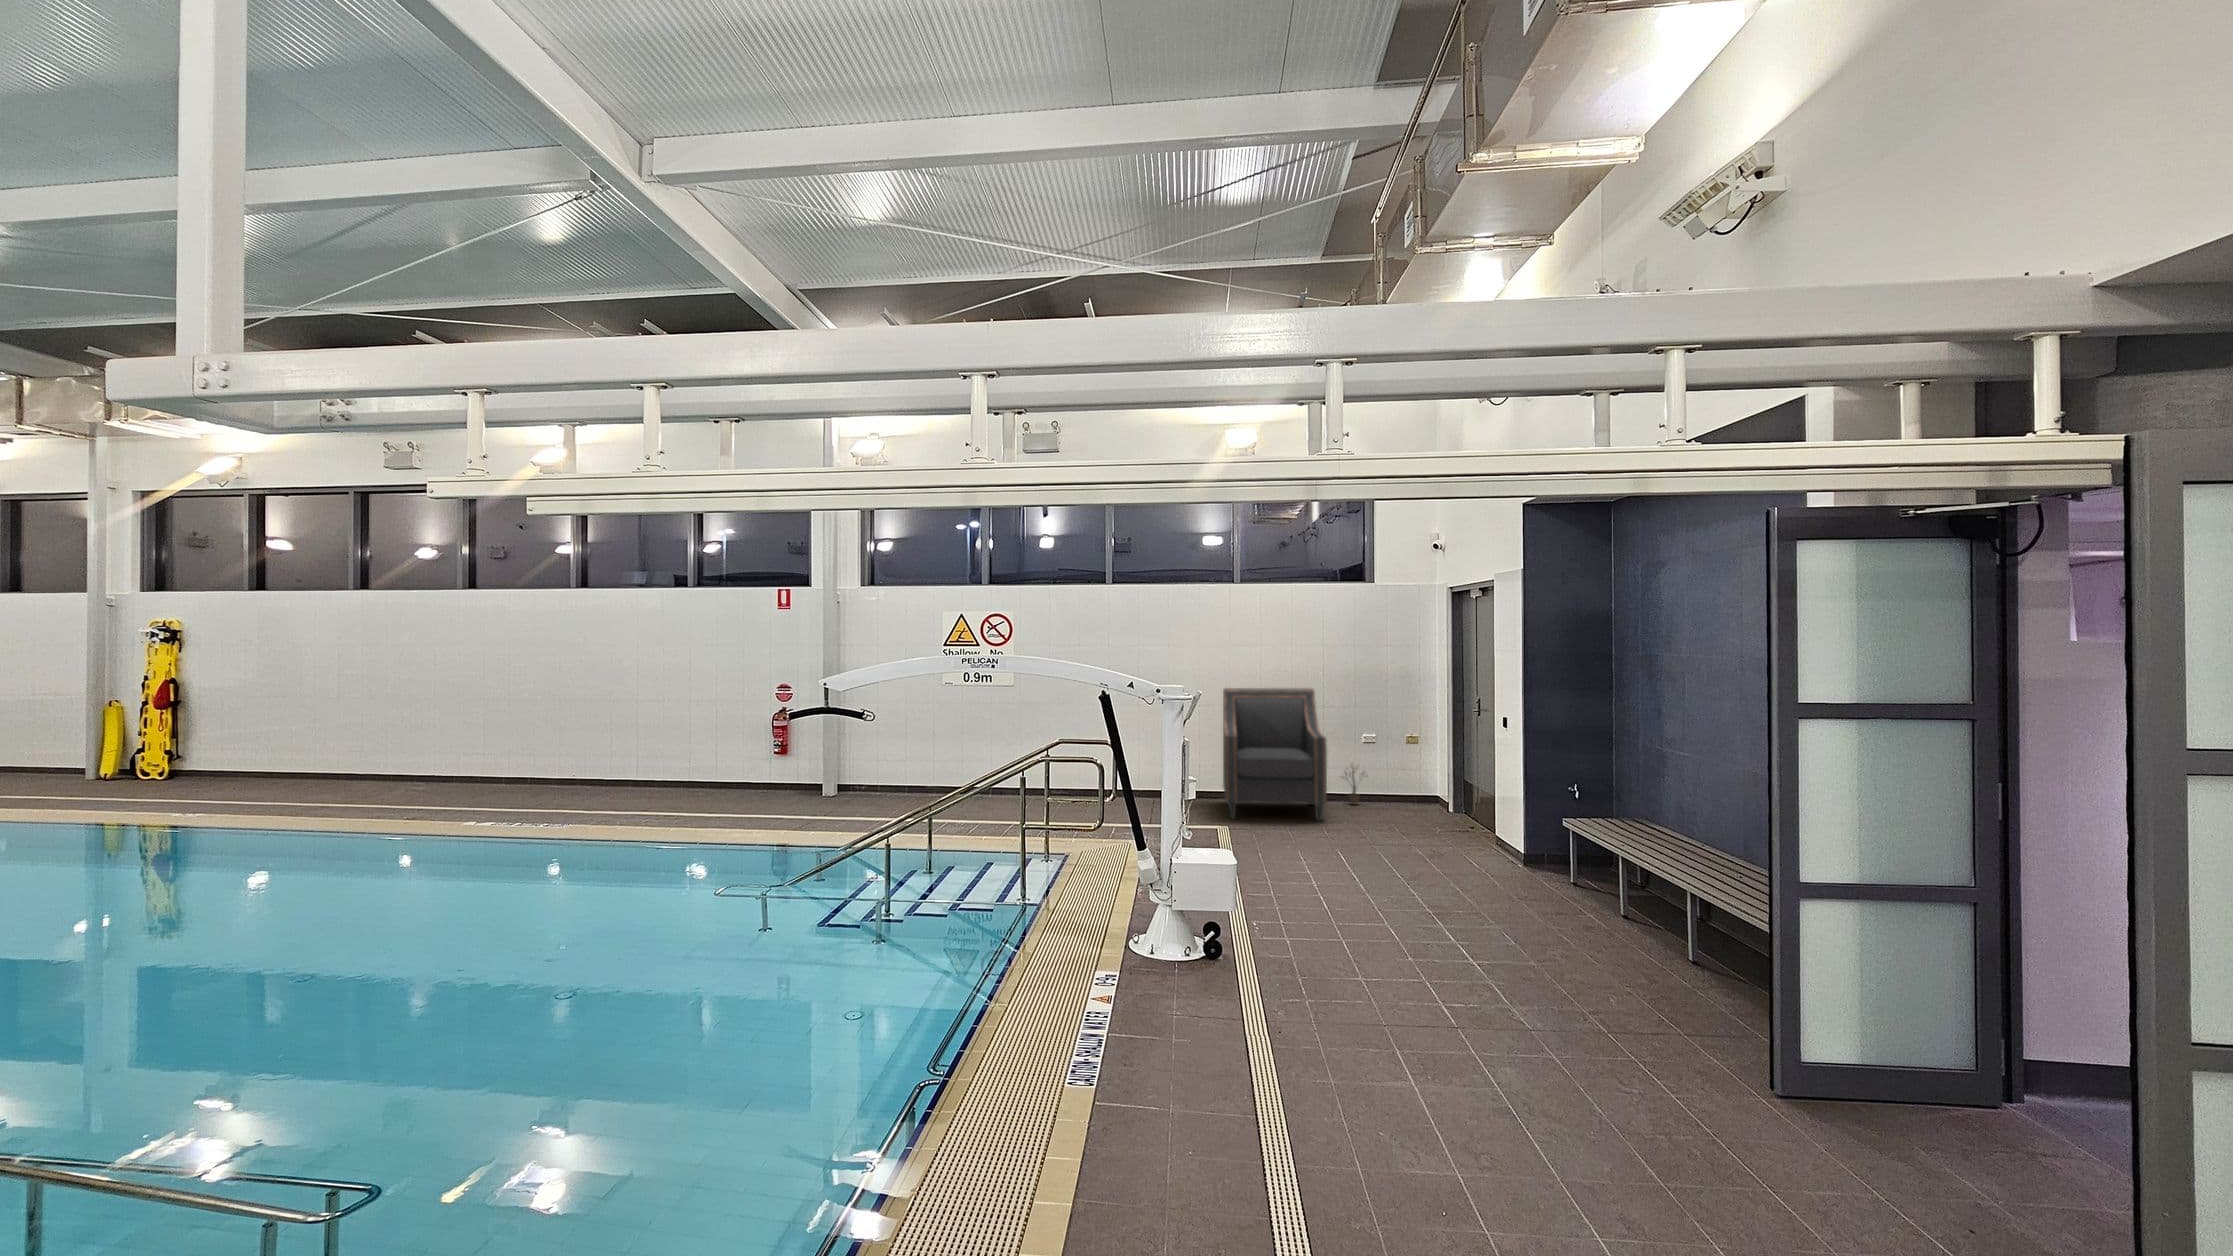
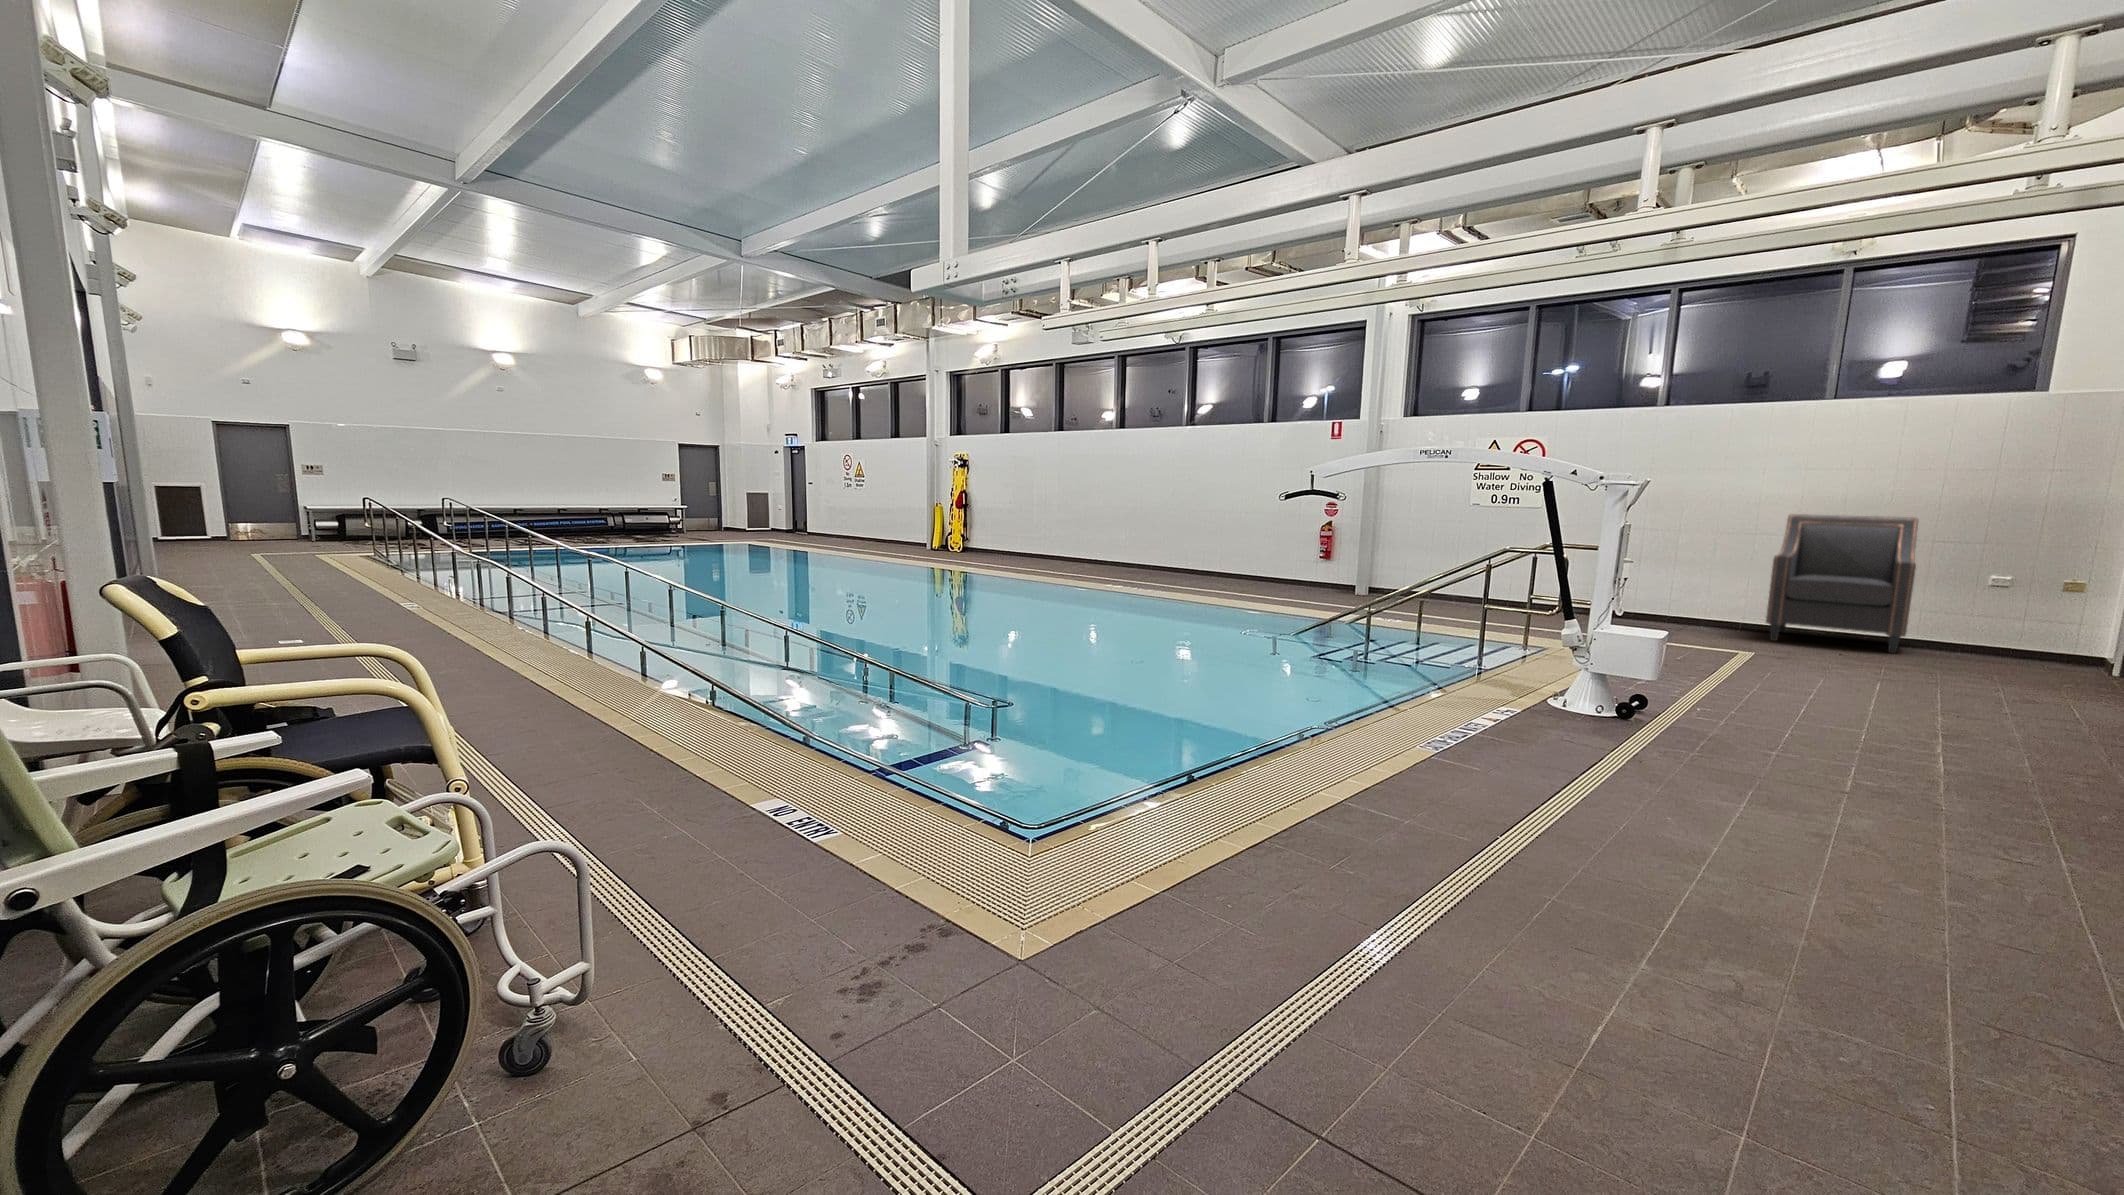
decorative plant: present [1343,770,1364,804] -> none [1931,602,1985,649]

